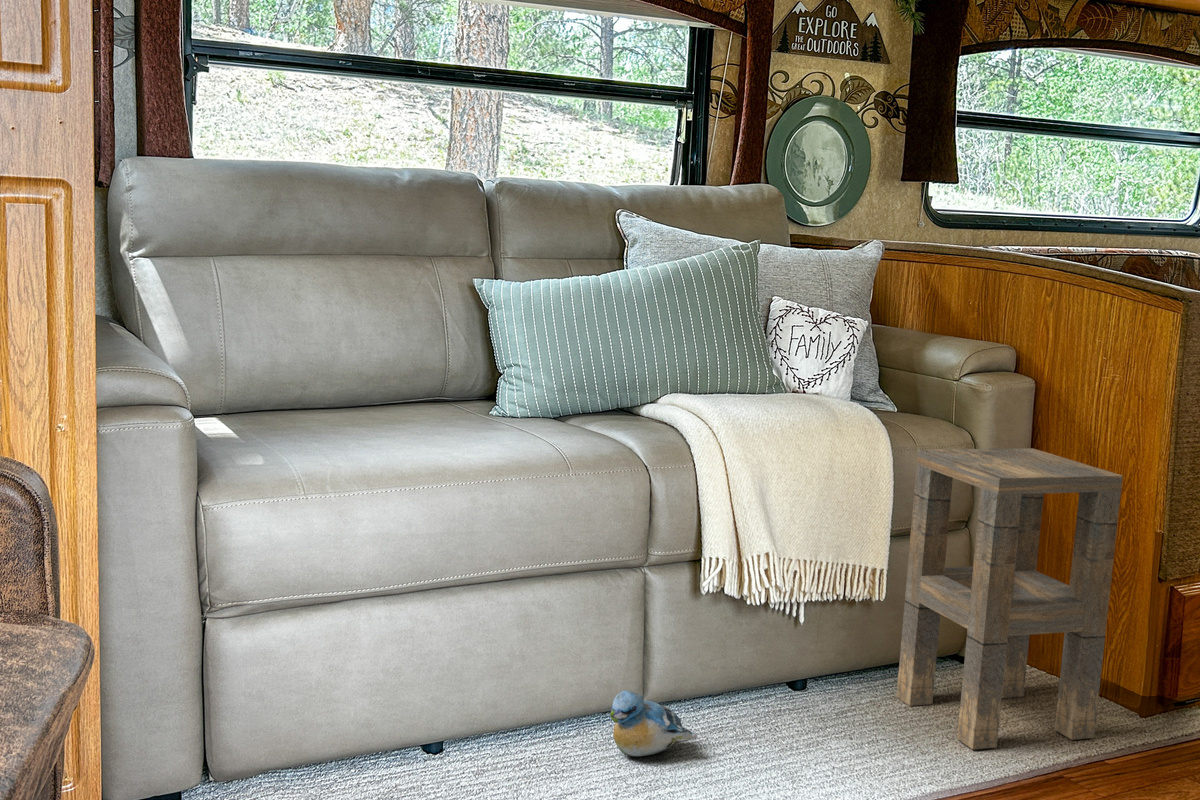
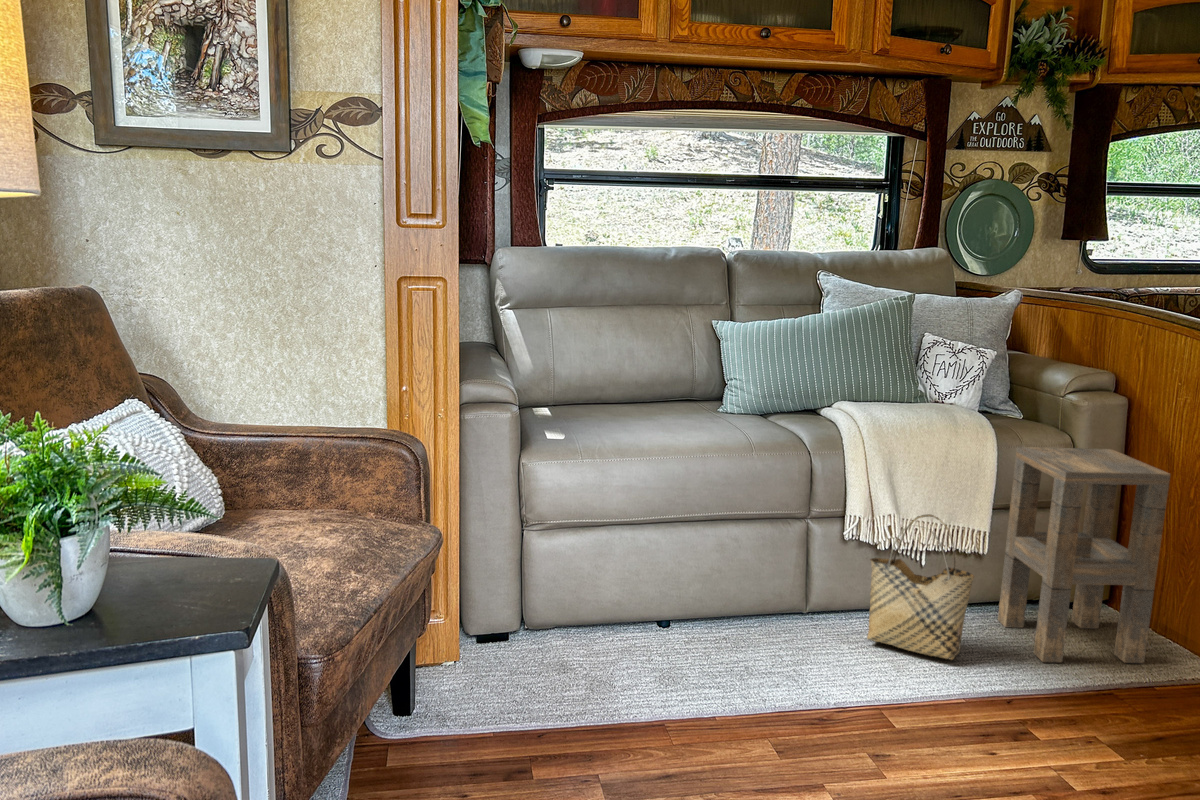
woven basket: none [736,550,883,759] -> present [867,514,974,659]
plush toy: present [610,690,697,756] -> none [777,599,838,643]

